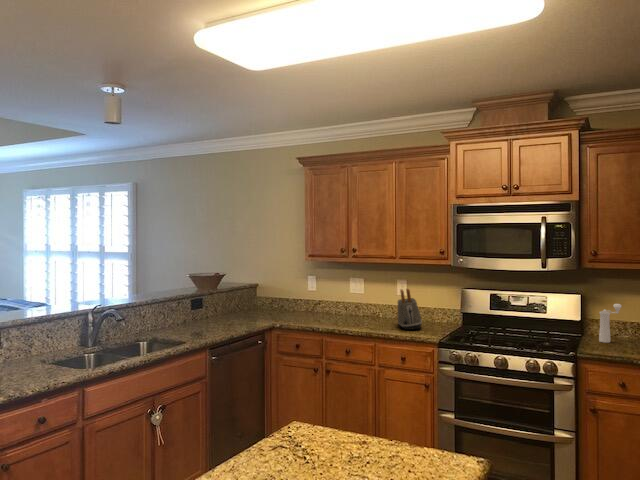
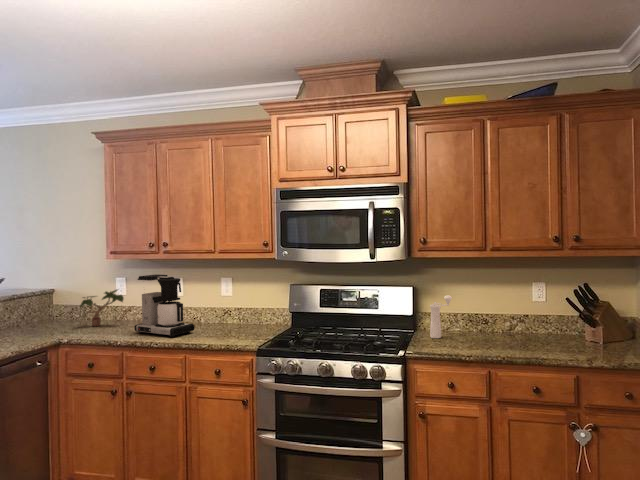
coffee maker: none [330,276,379,328] -> present [134,275,194,337]
potted plant: none [279,285,323,316] -> present [80,290,124,326]
toaster: present [398,289,422,330] -> none [216,287,244,336]

